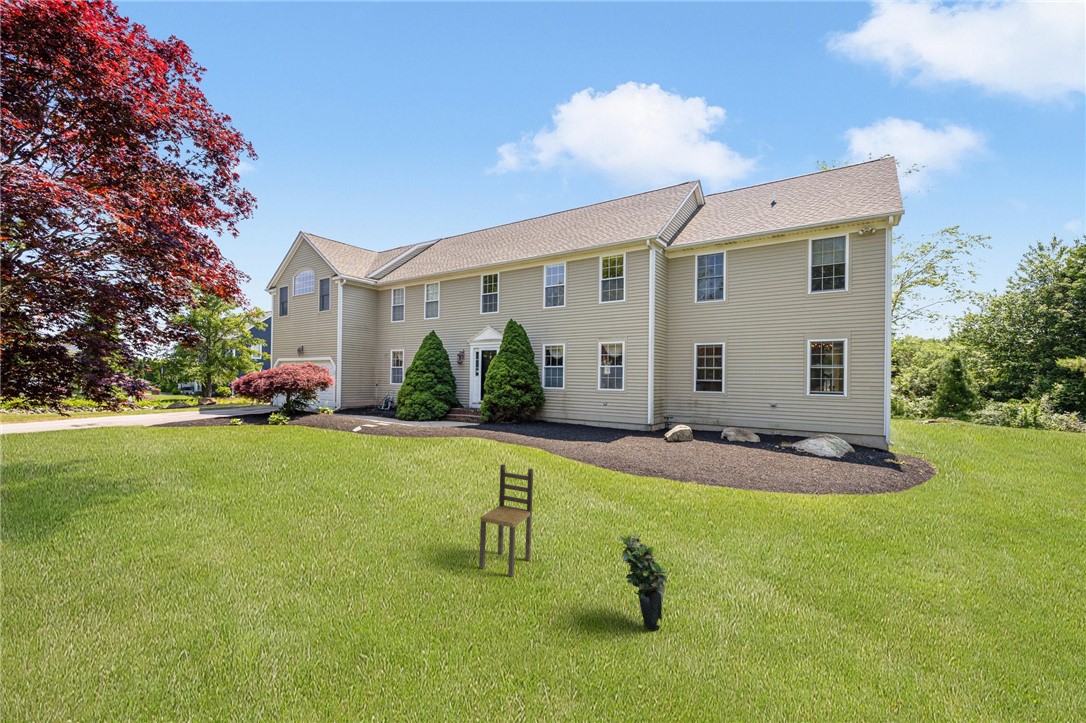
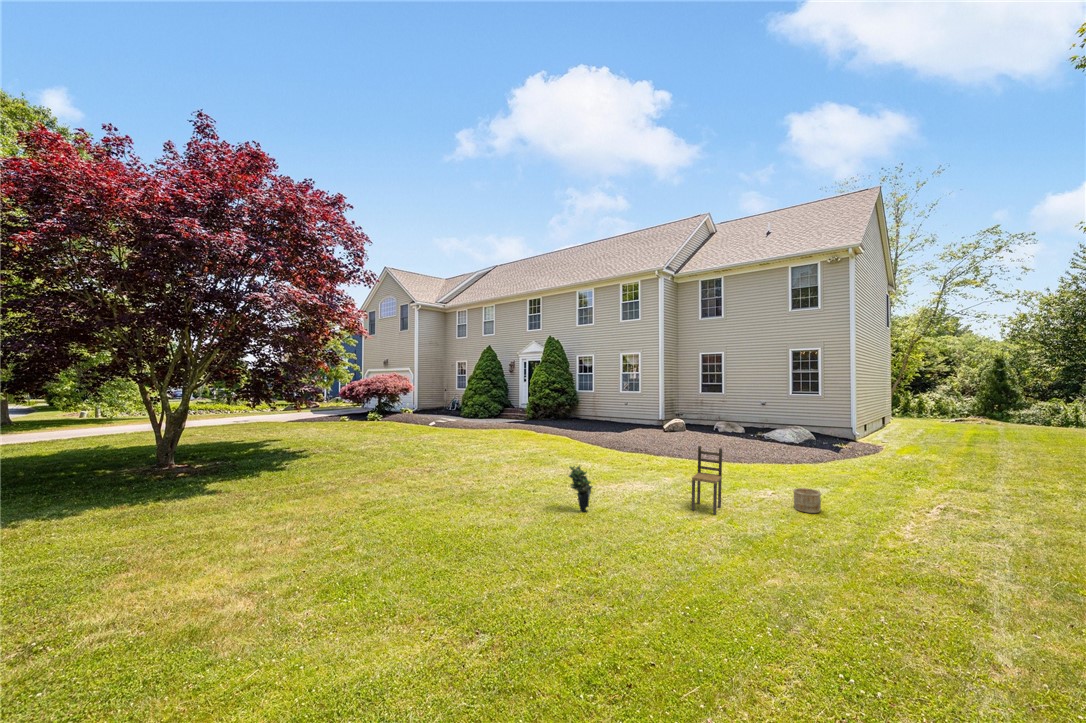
chair: present [479,464,533,577] -> present [692,446,722,514]
wooden bucket: none [982,557,1040,606] -> present [793,488,821,513]

